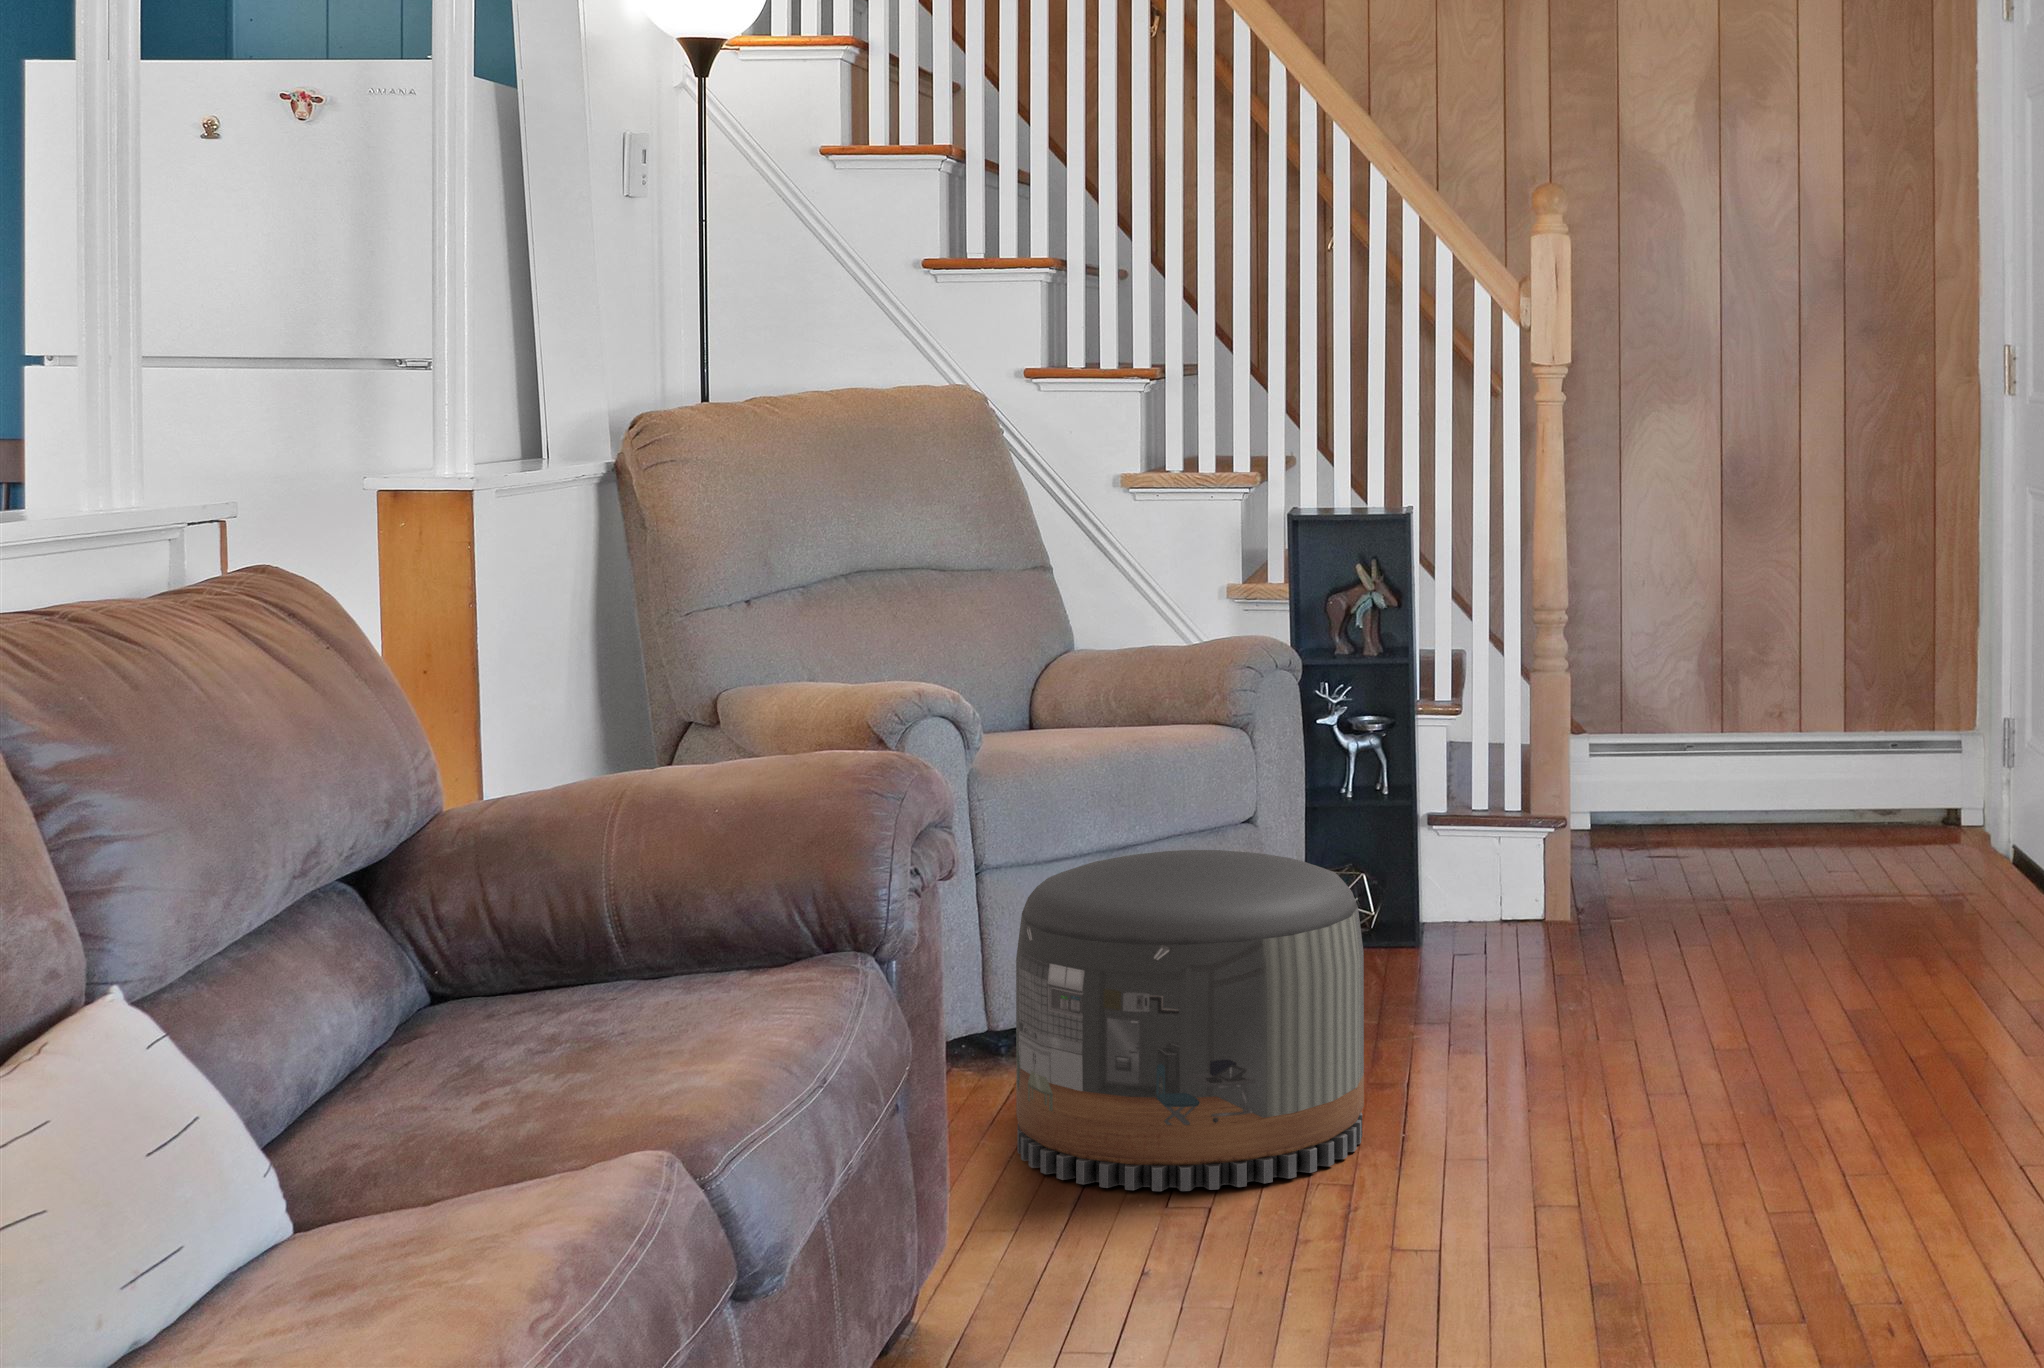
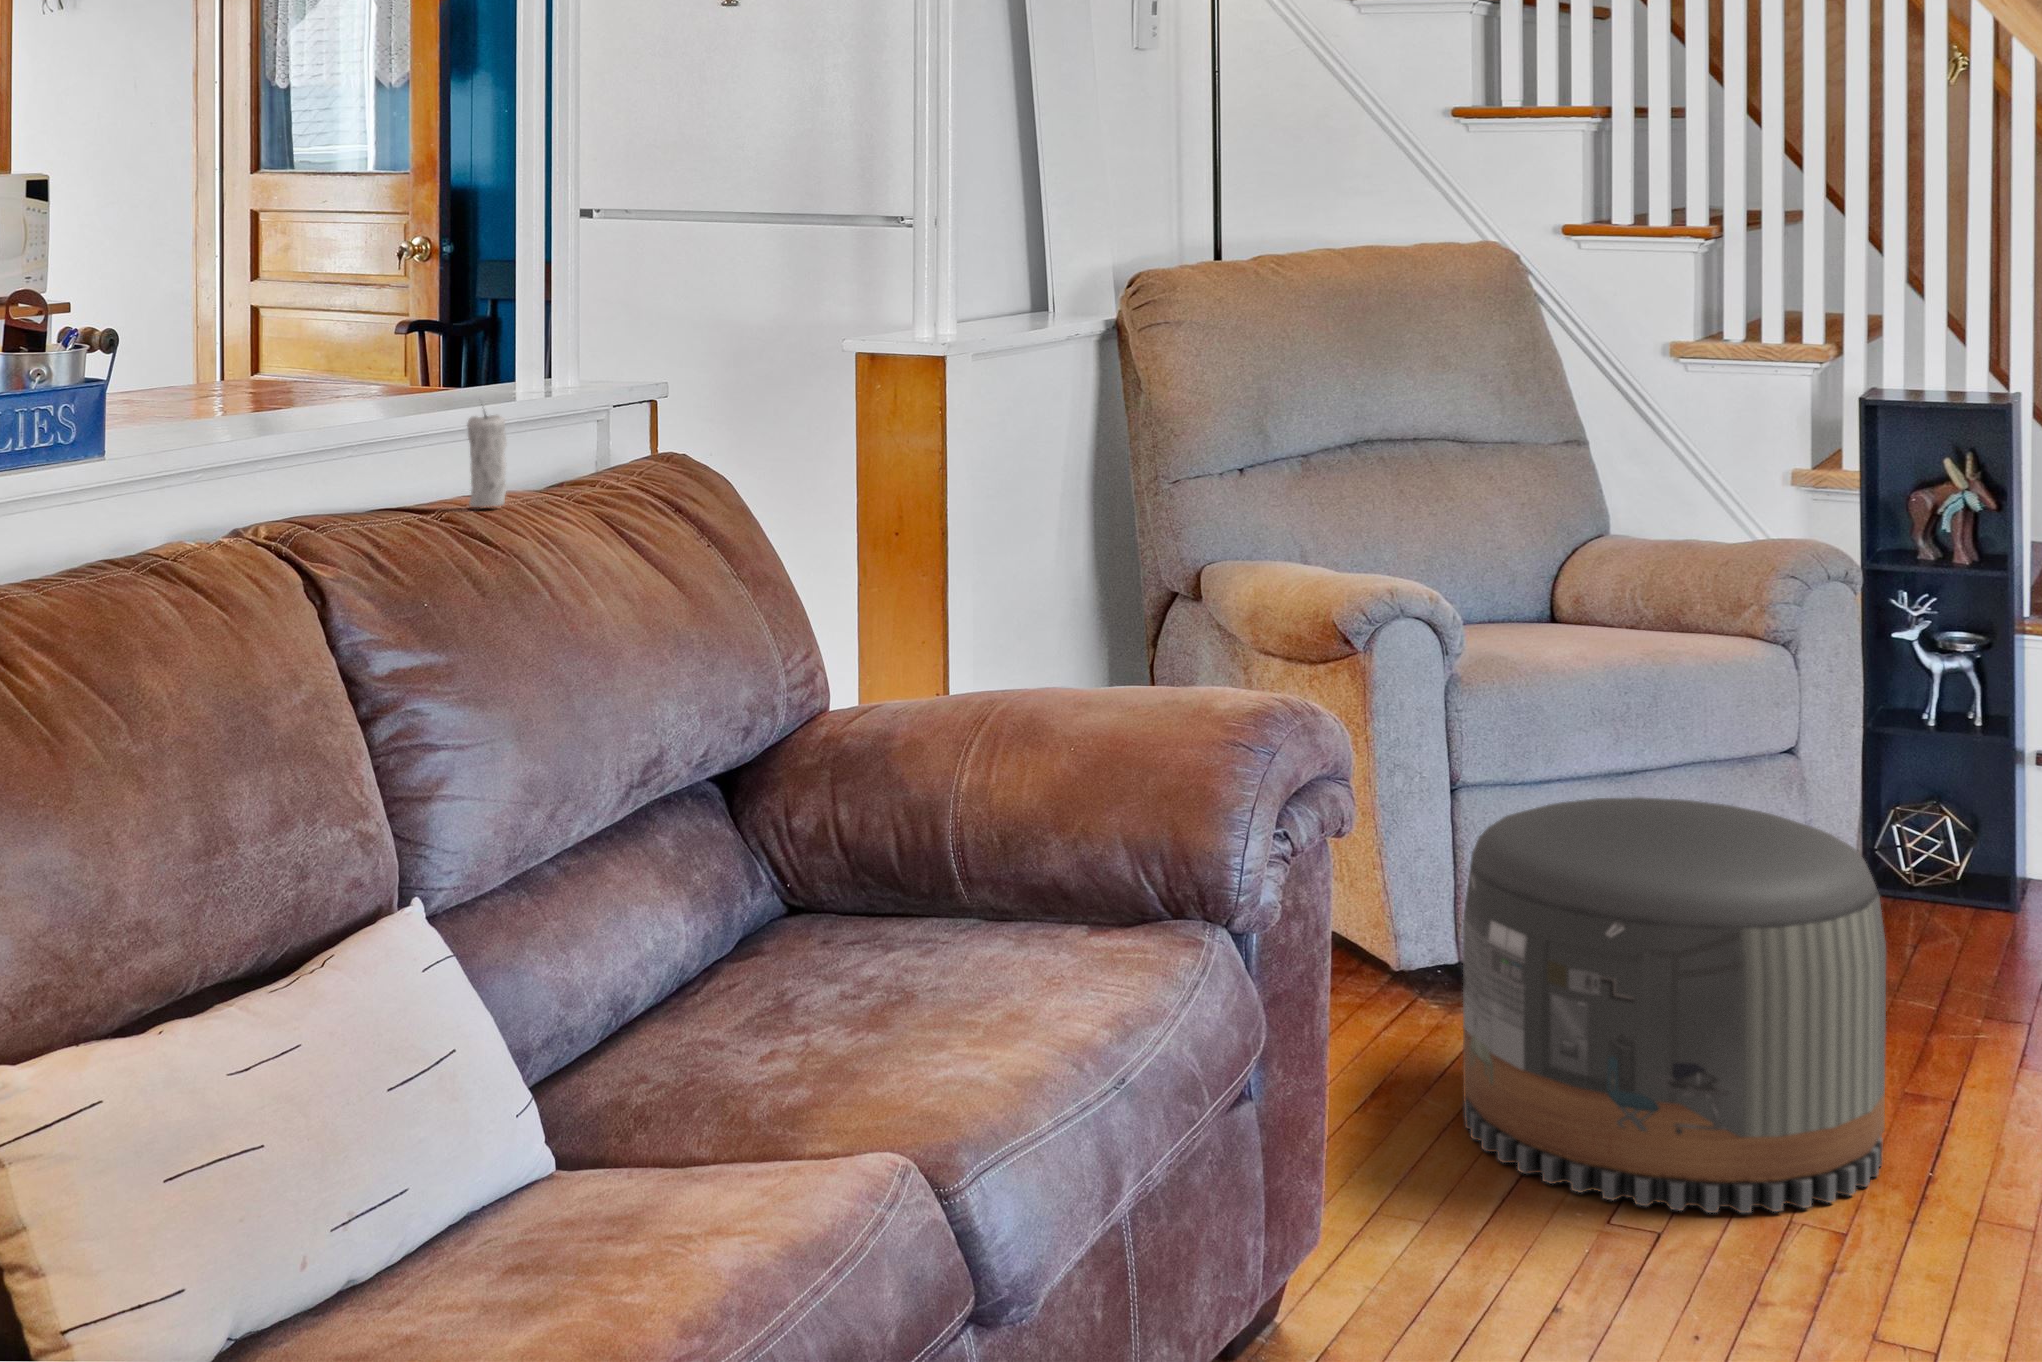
candle: none [106,498,151,611] -> present [467,414,507,507]

